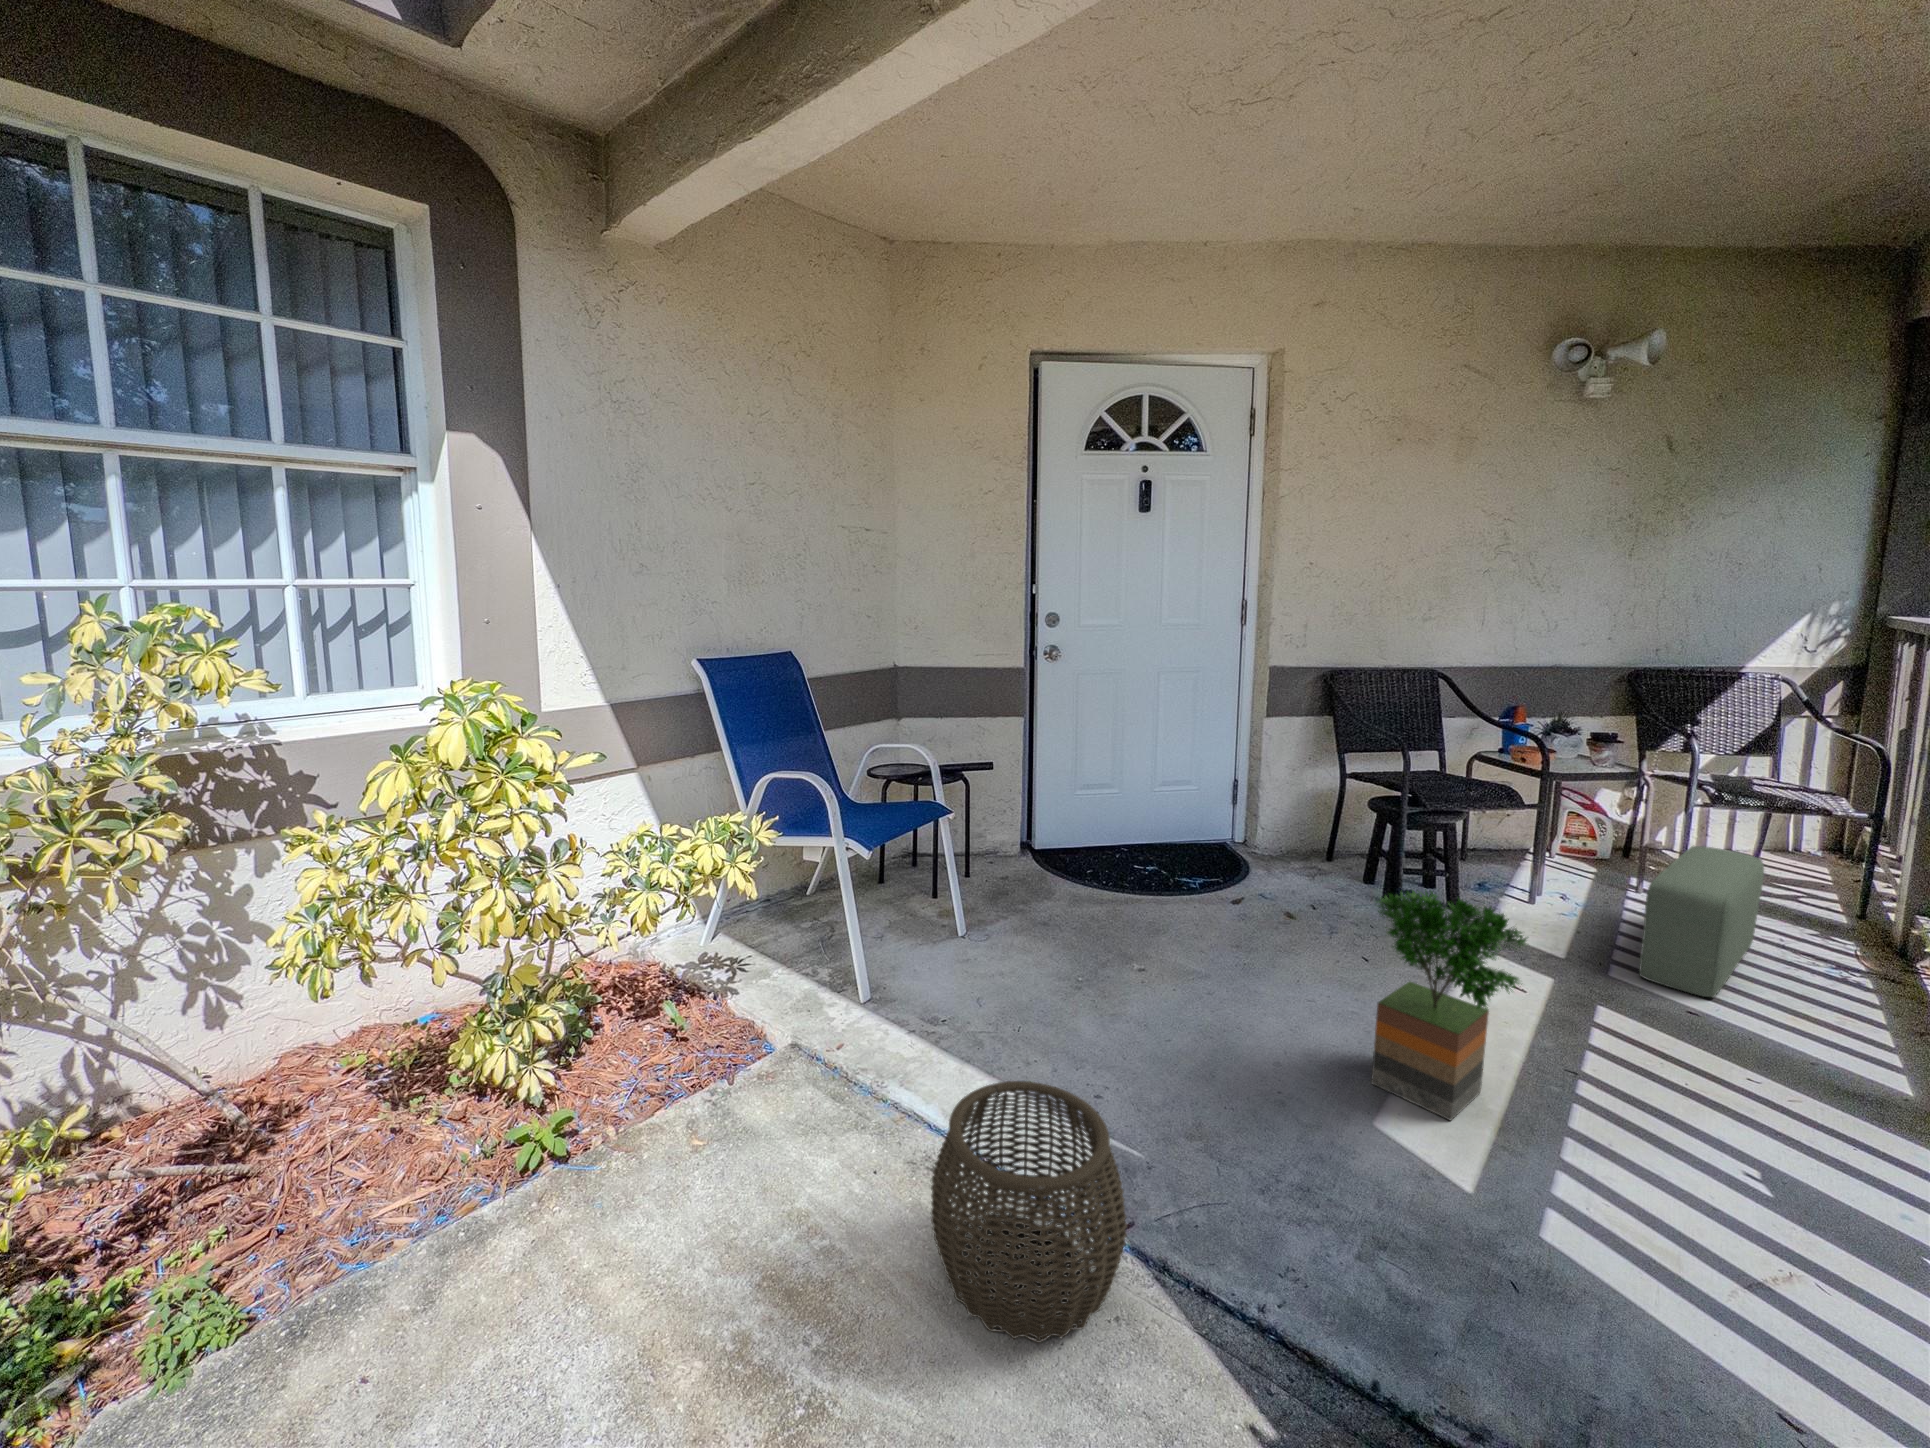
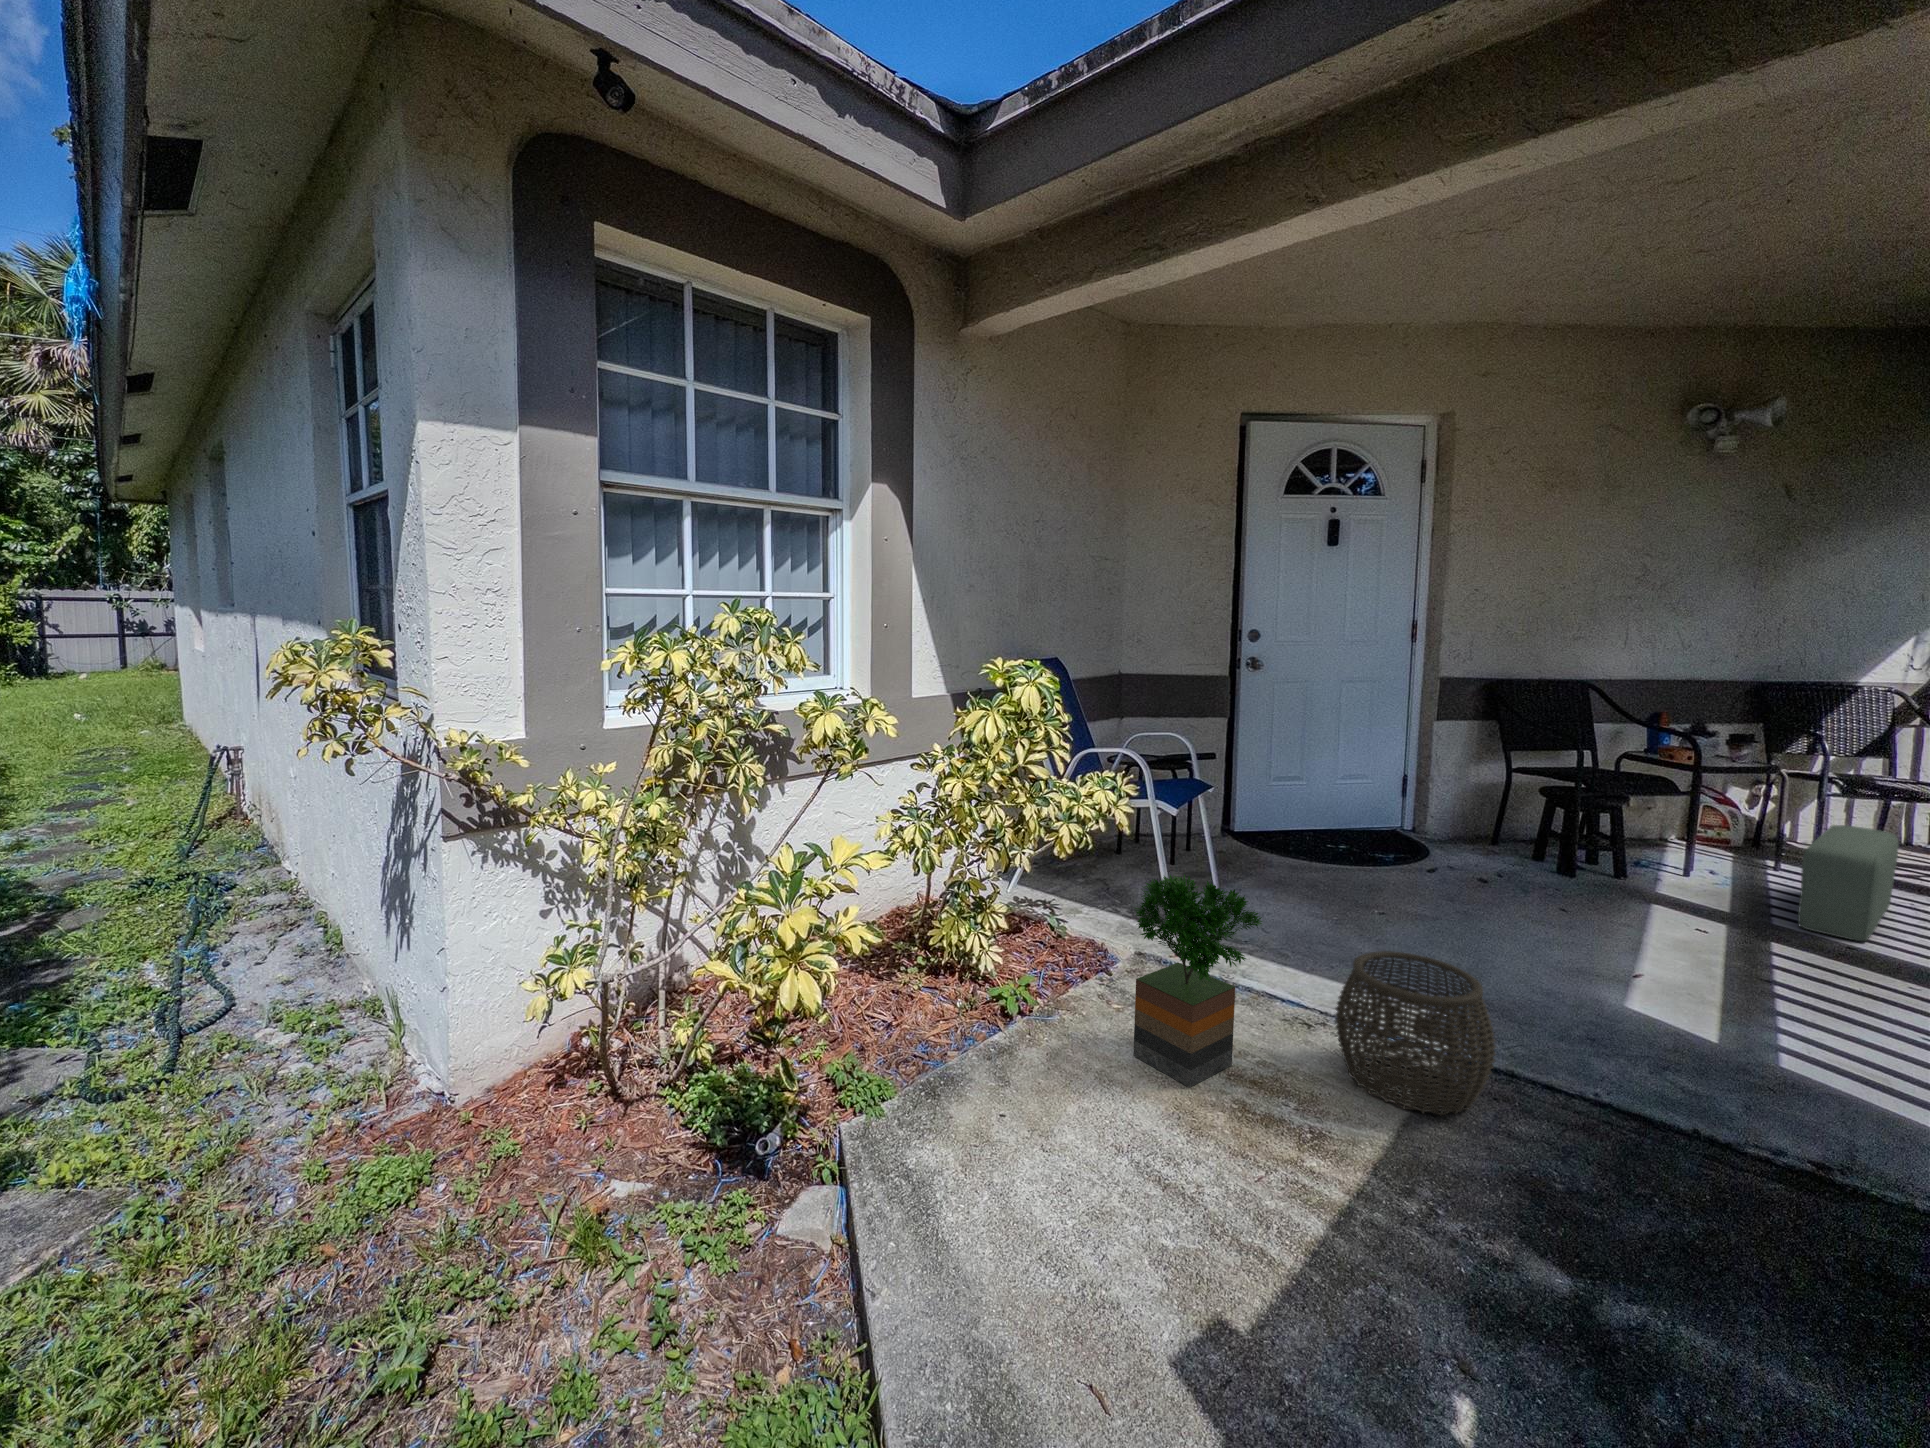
potted tree: present [1371,891,1527,1120] -> present [1133,875,1262,1087]

